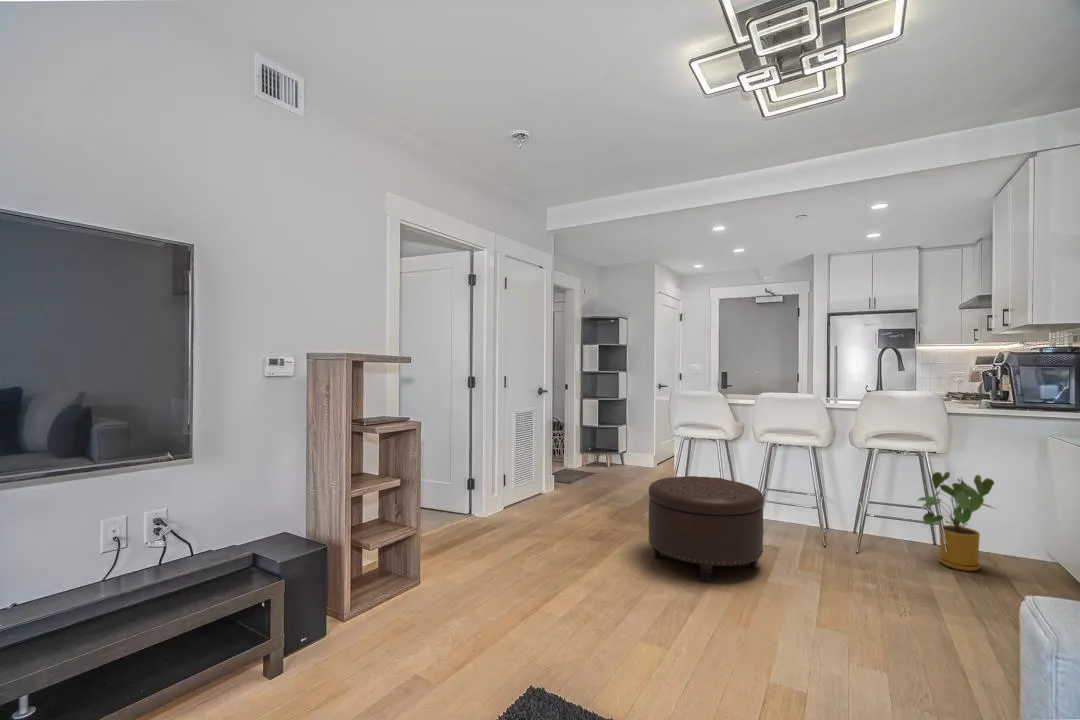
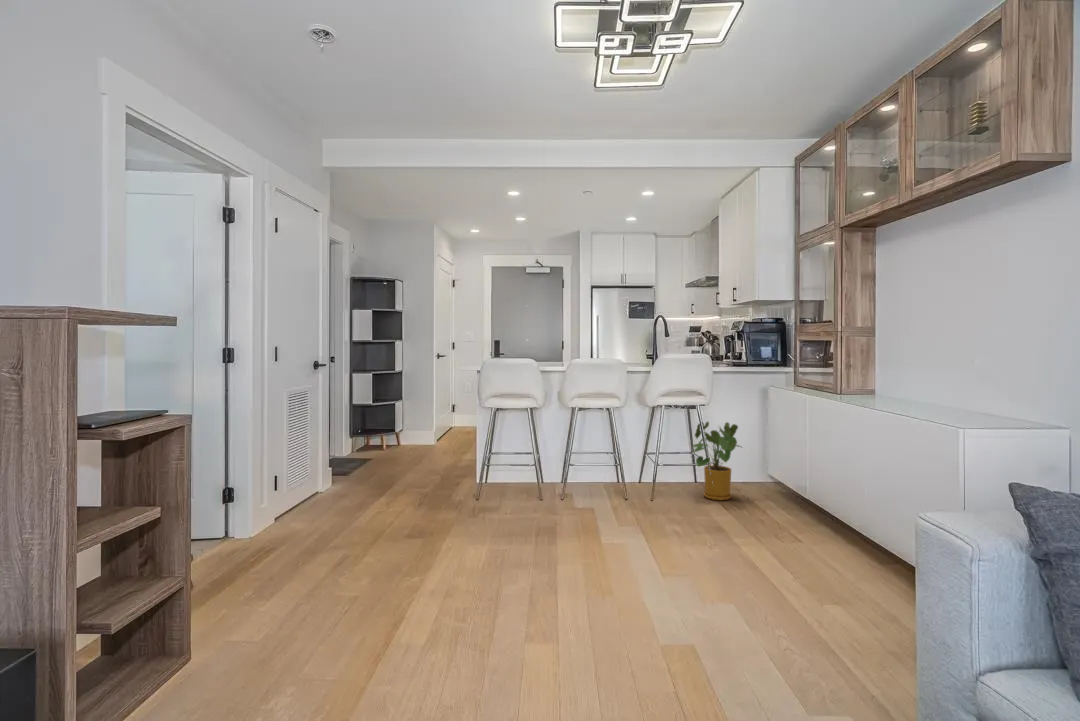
ottoman: present [649,476,764,582] -> none [474,445,584,547]

